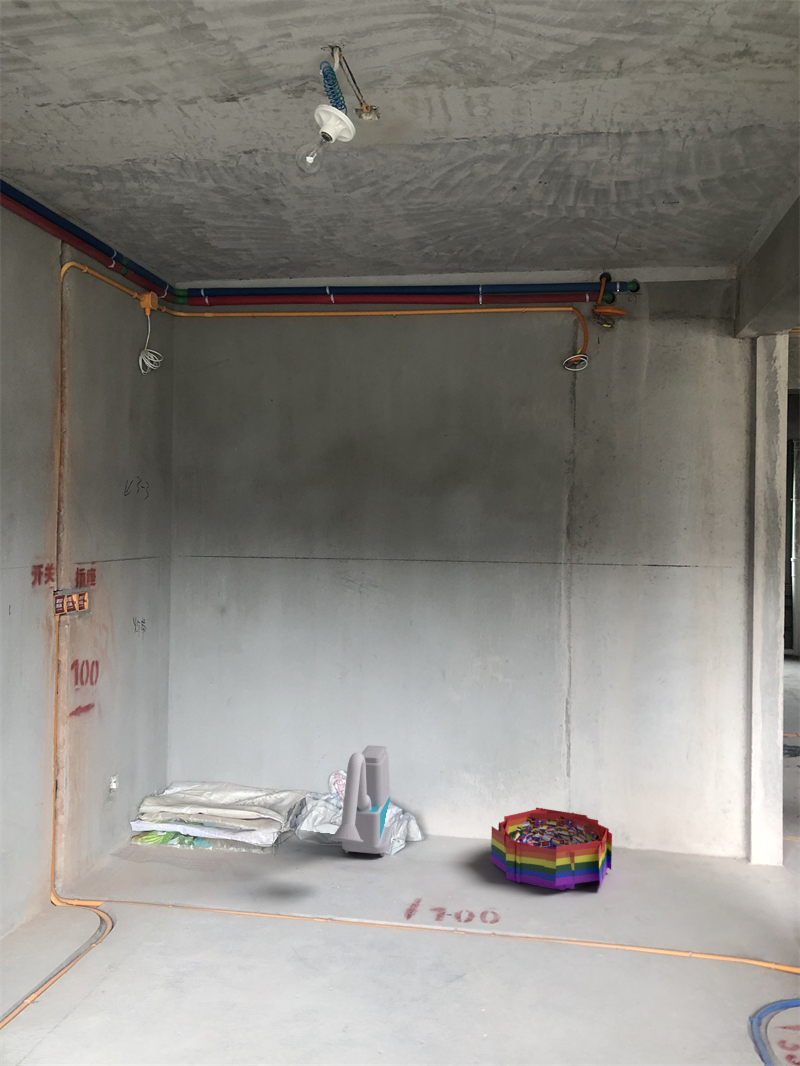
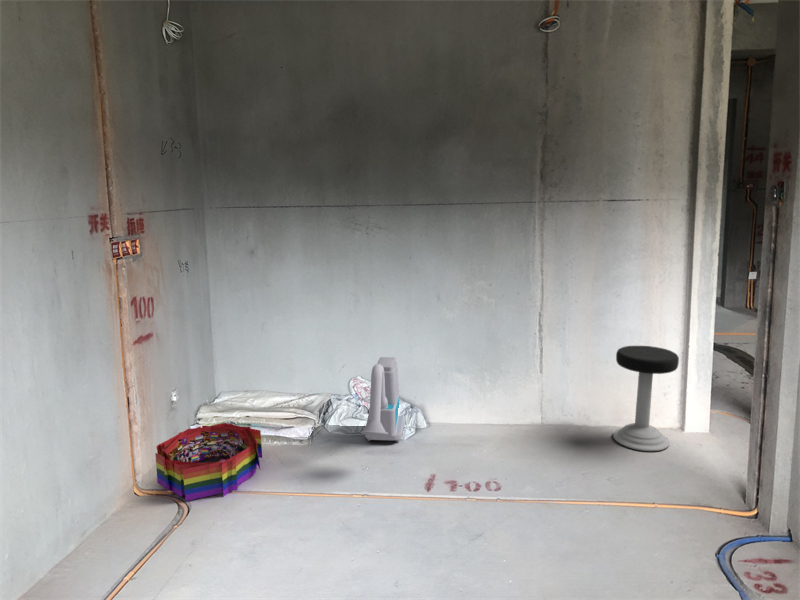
stool: none [660,743,738,885] -> present [613,346,679,451]
storage bin: present [491,808,612,890] -> present [155,423,262,501]

